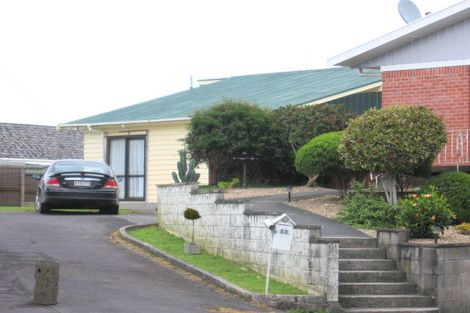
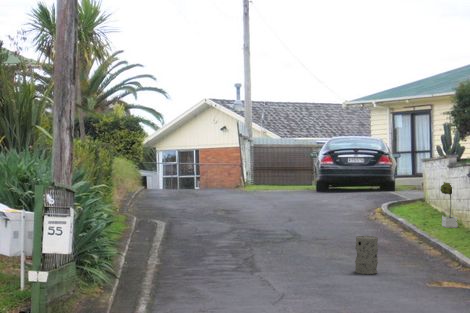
trash can: present [33,262,60,305] -> present [355,236,378,274]

